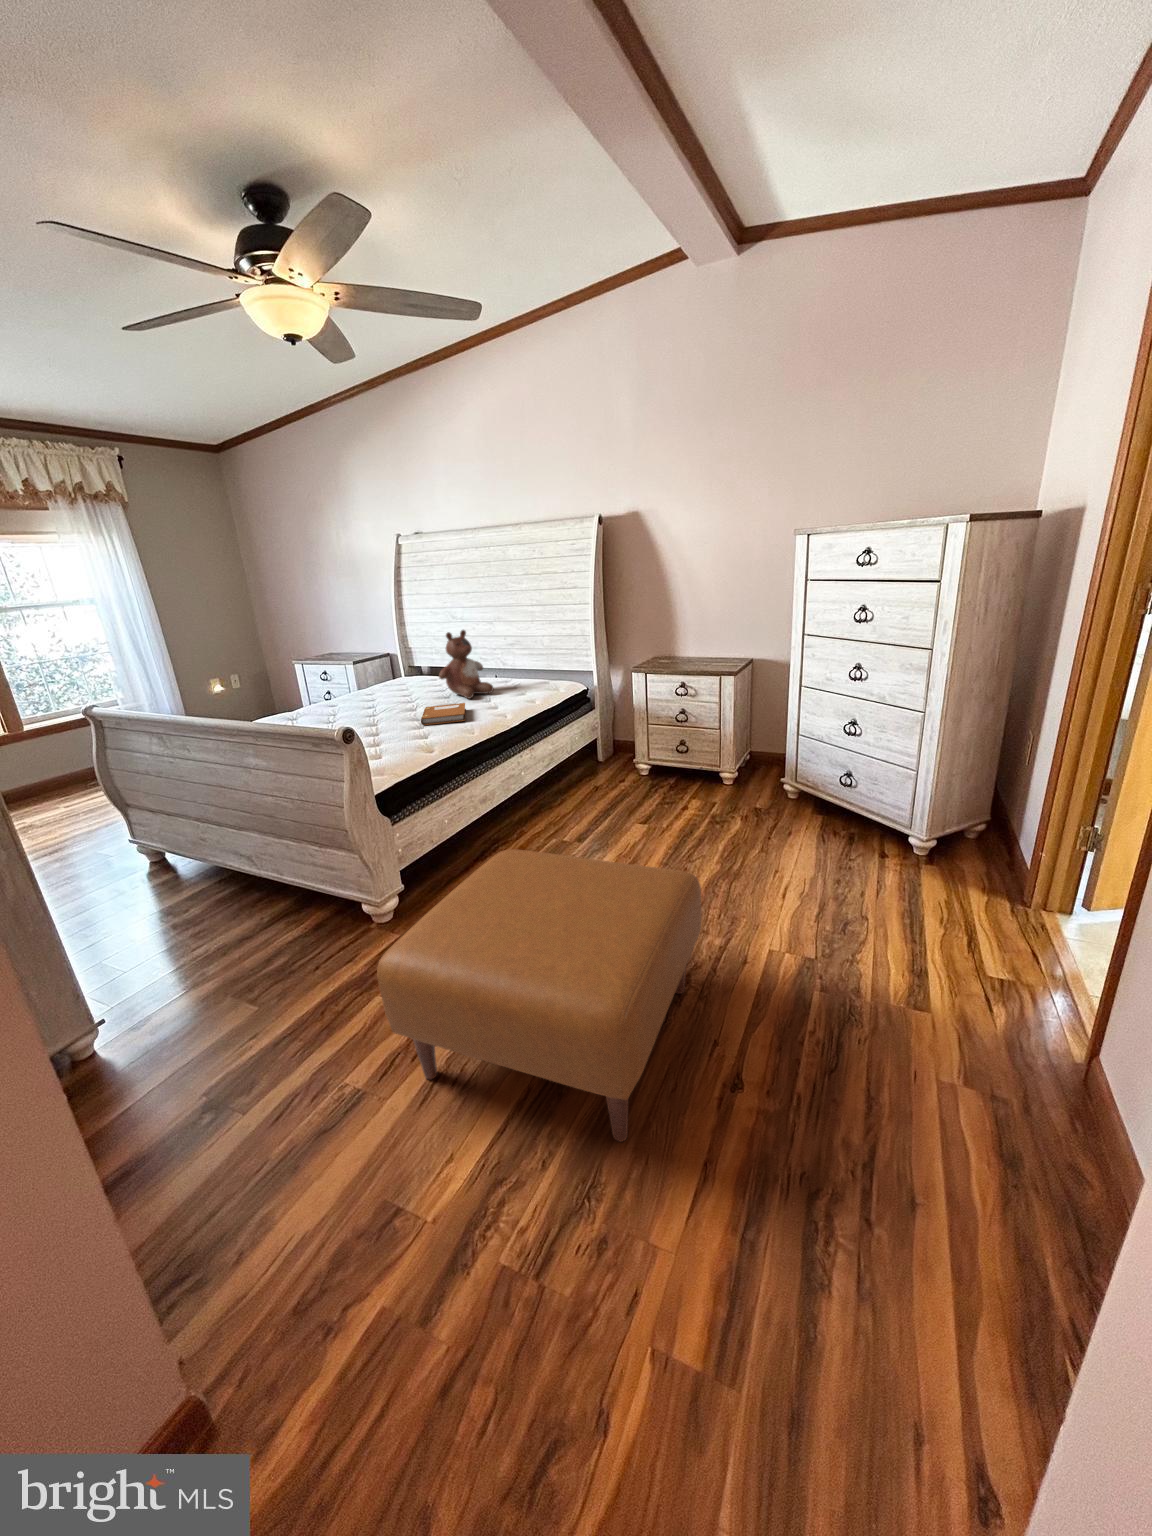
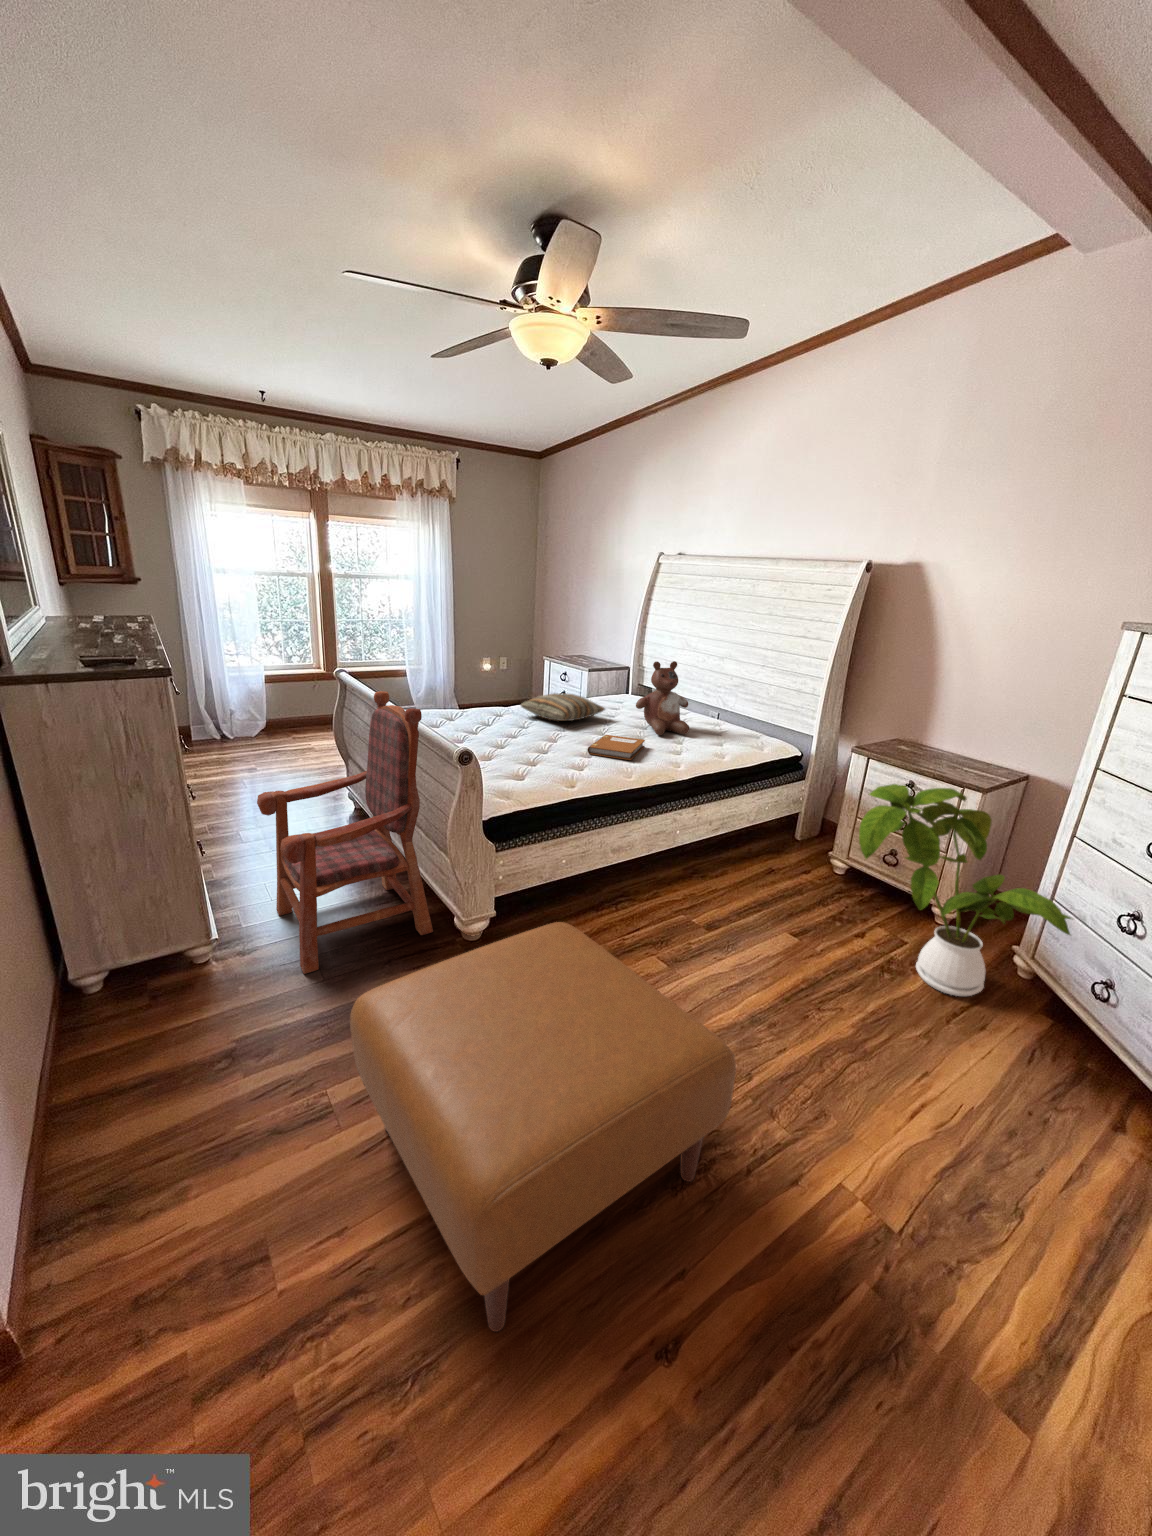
house plant: none [673,672,828,823] -> present [859,784,1072,996]
pillow: none [319,681,408,709] -> present [520,693,605,721]
armchair: none [82,701,341,1014] -> present [257,691,433,974]

